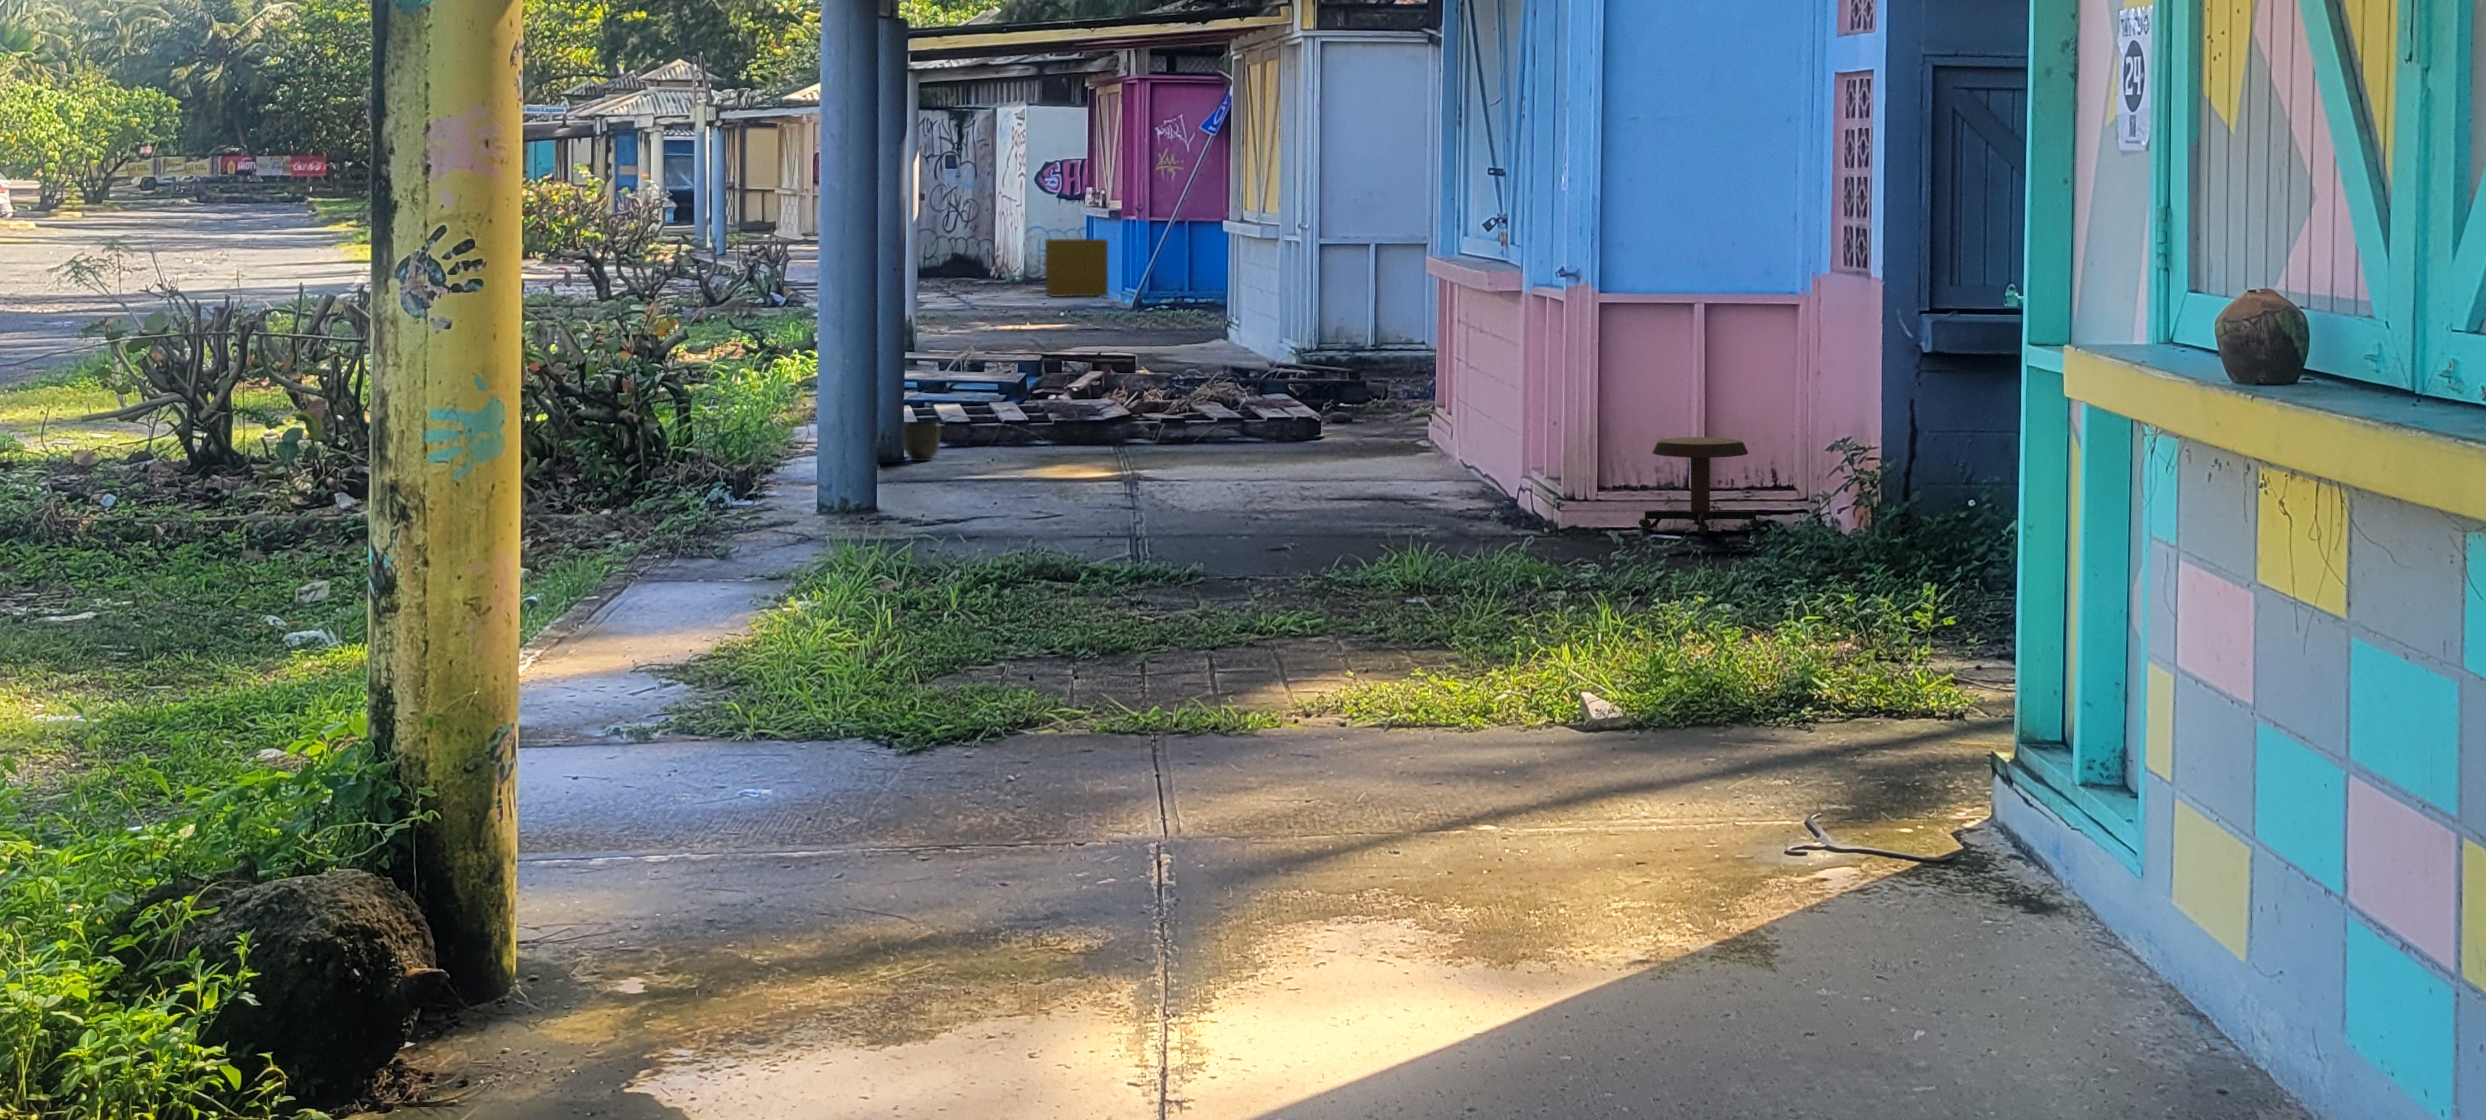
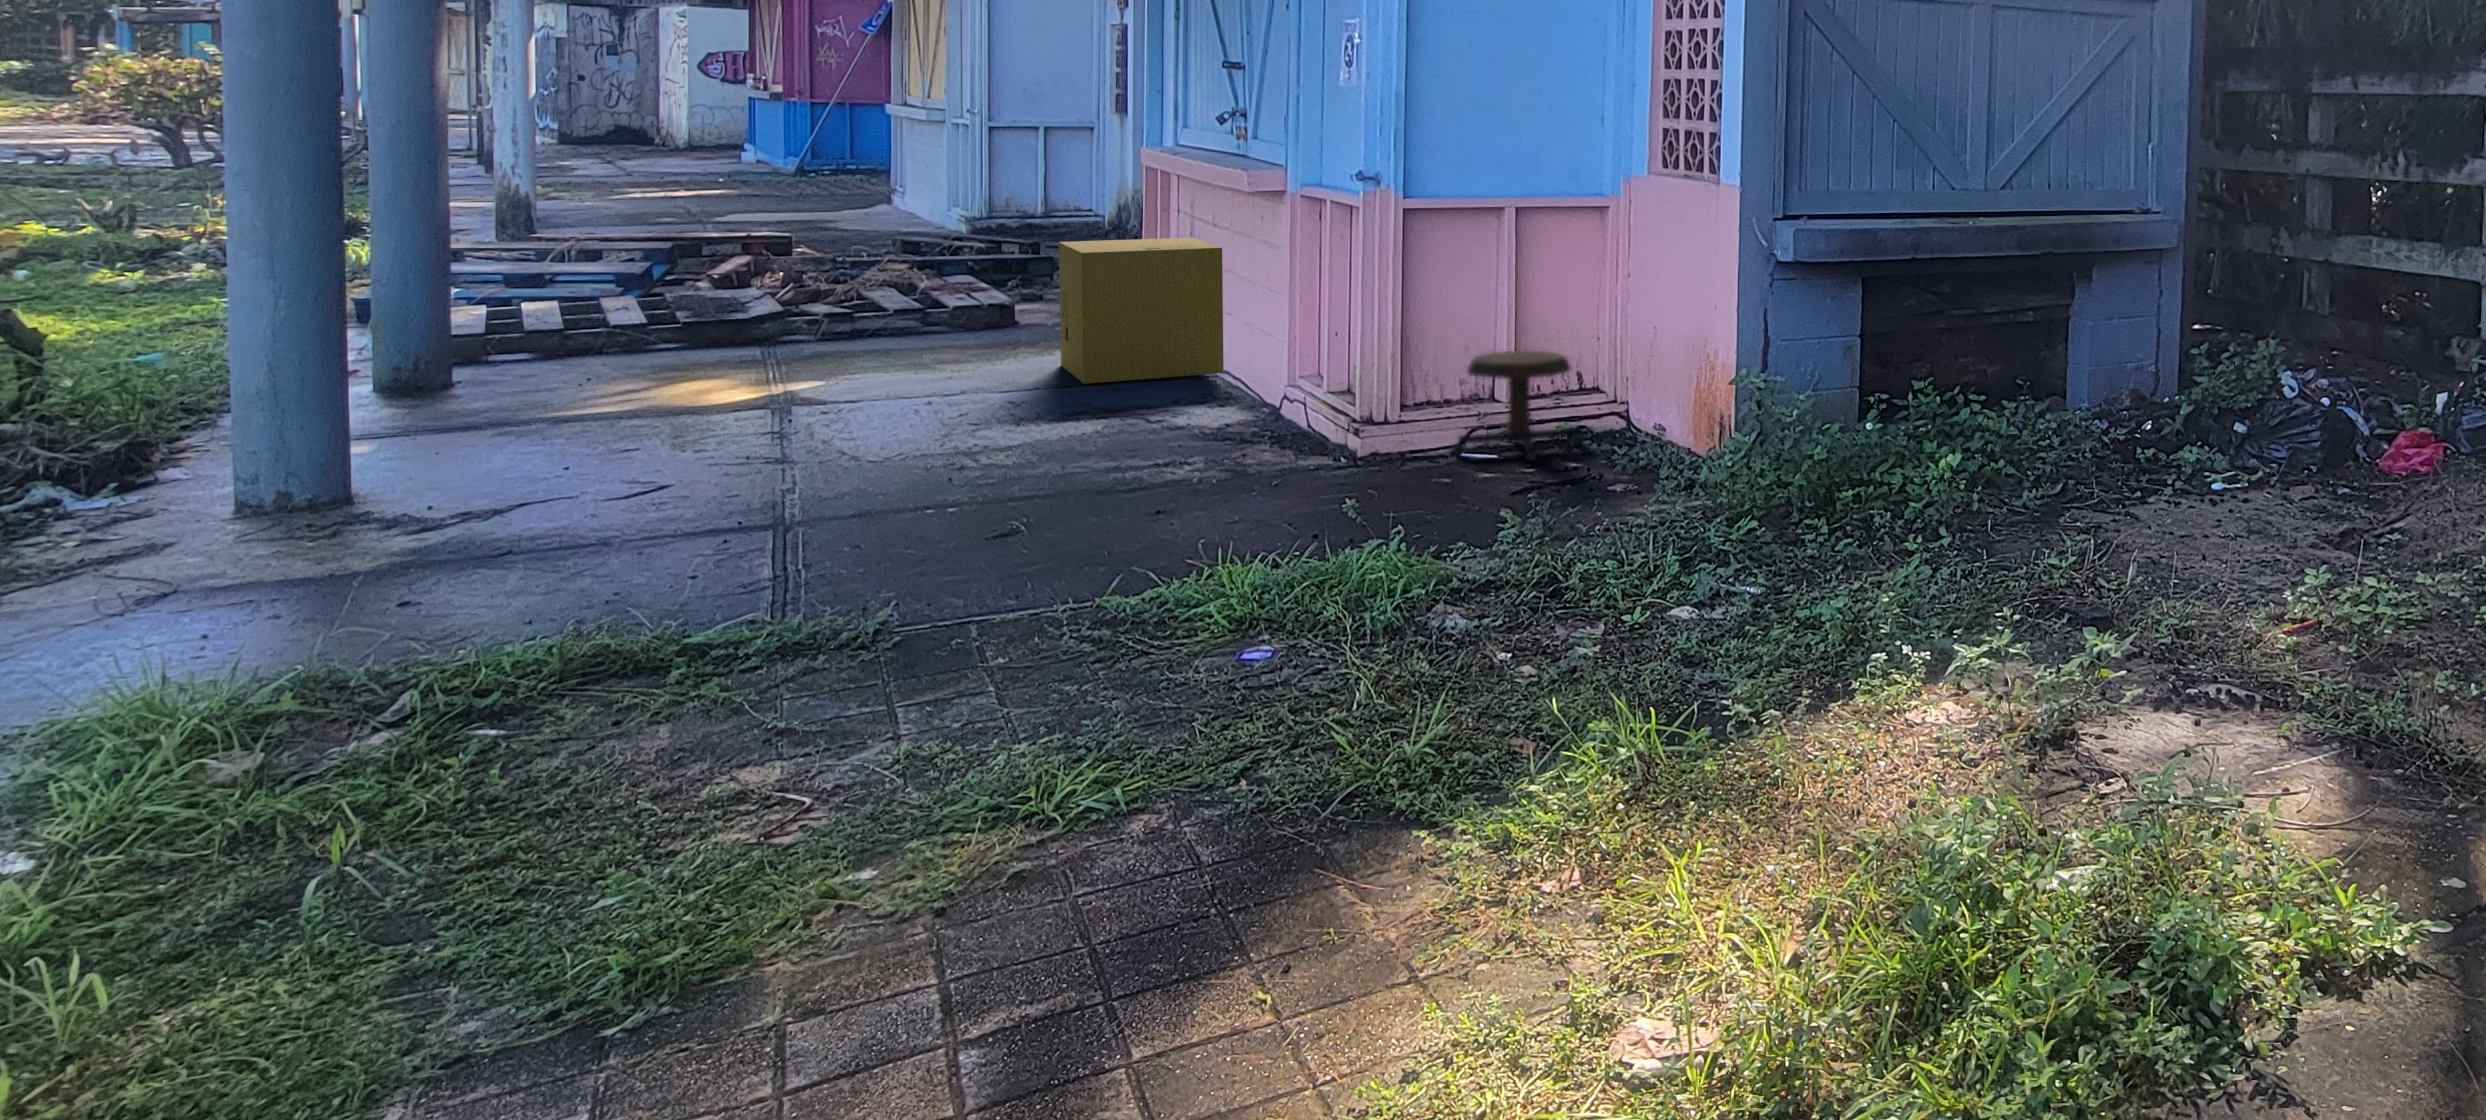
cardboard box: present [1045,239,1108,297] -> present [1059,238,1224,384]
planter: present [902,422,940,461] -> none [455,339,514,387]

